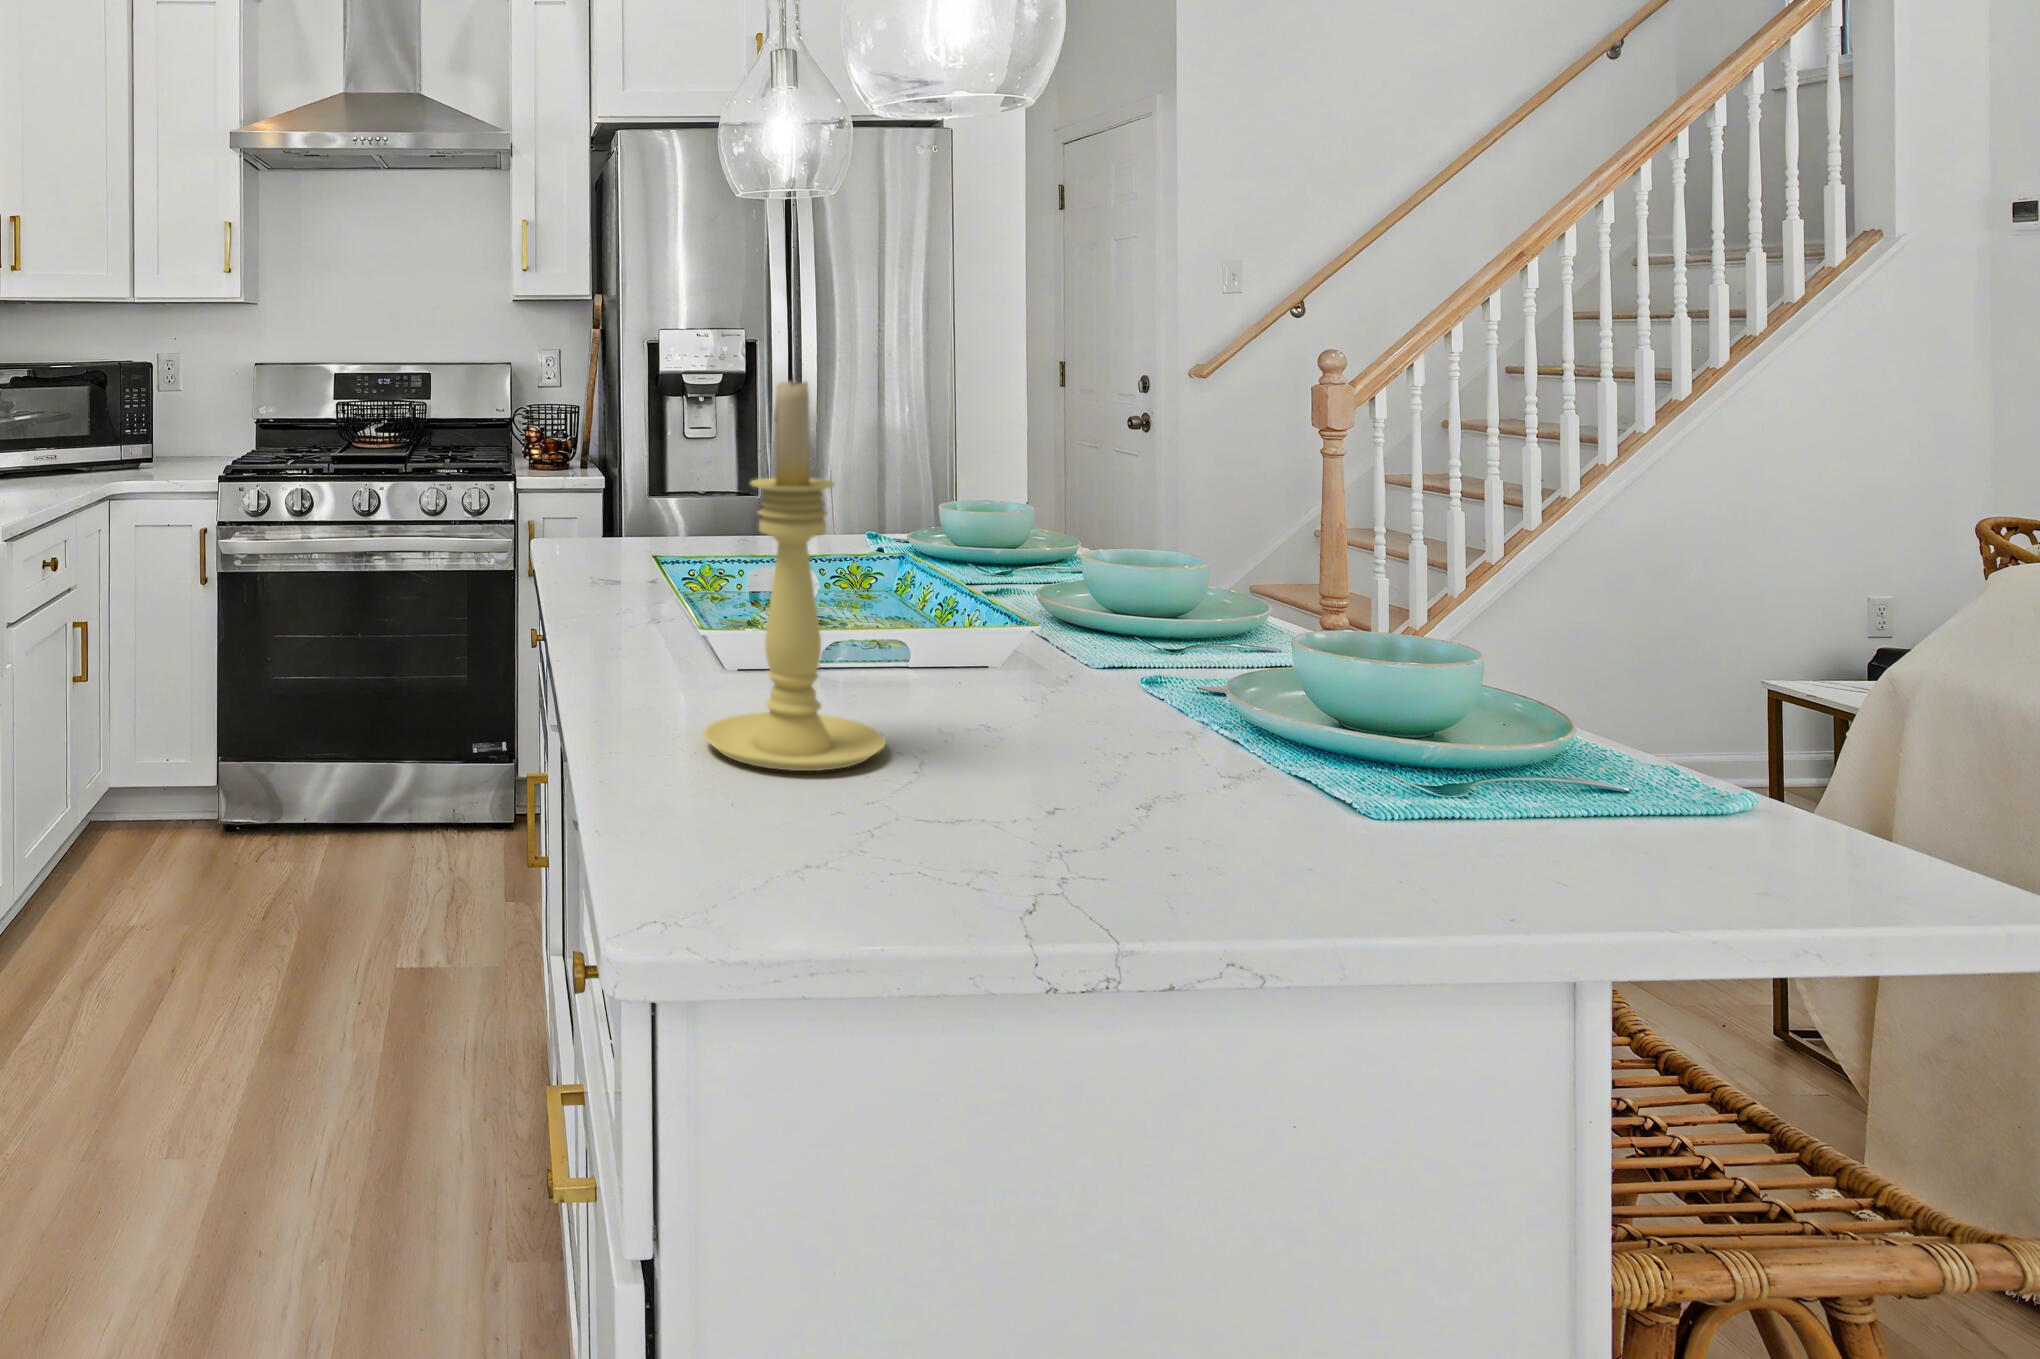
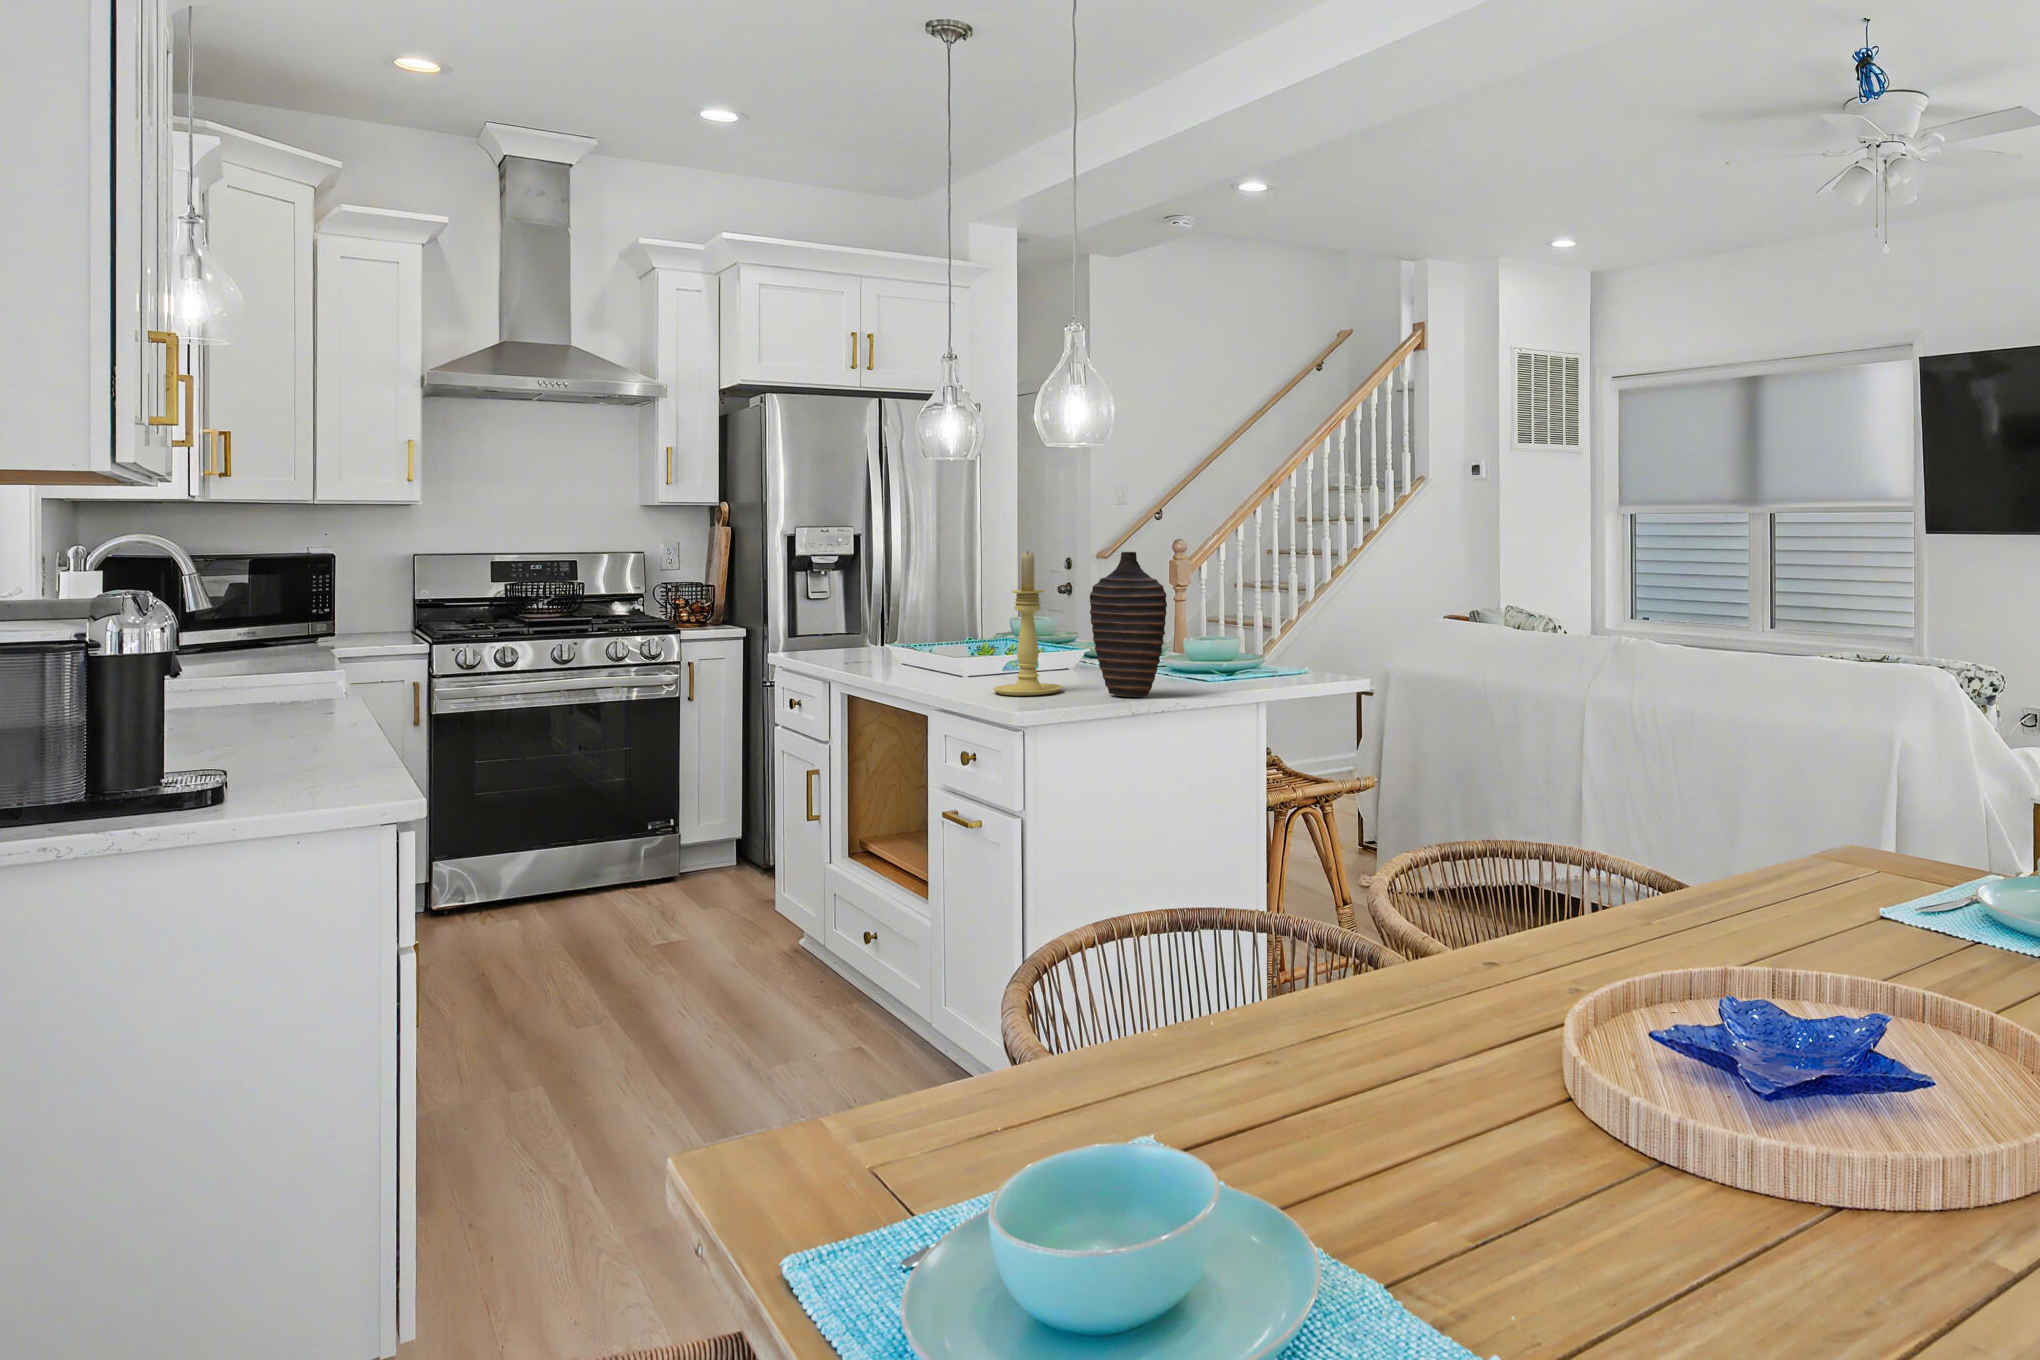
decorative vase: none [942,385,1175,847] -> present [1090,552,1167,697]

